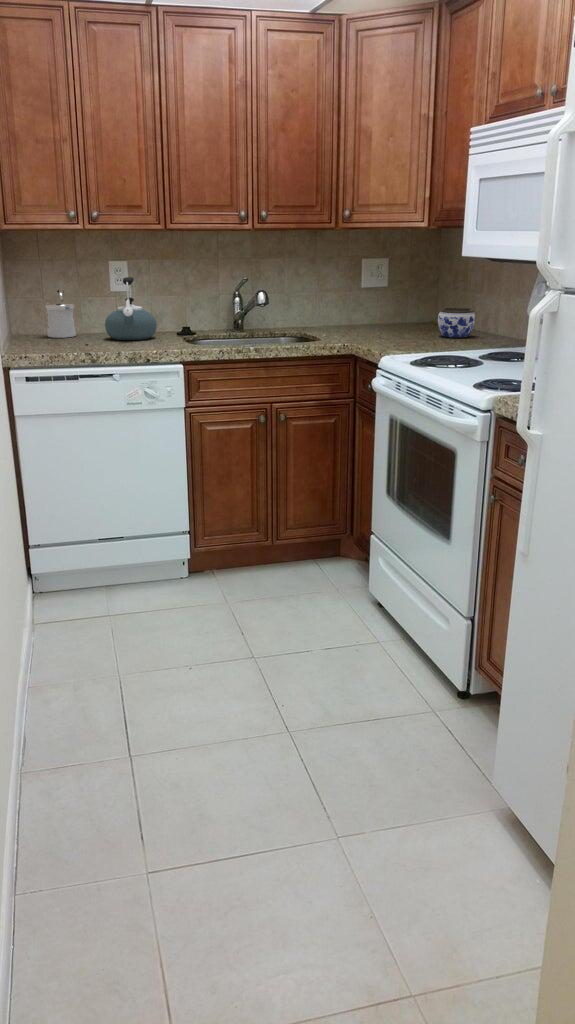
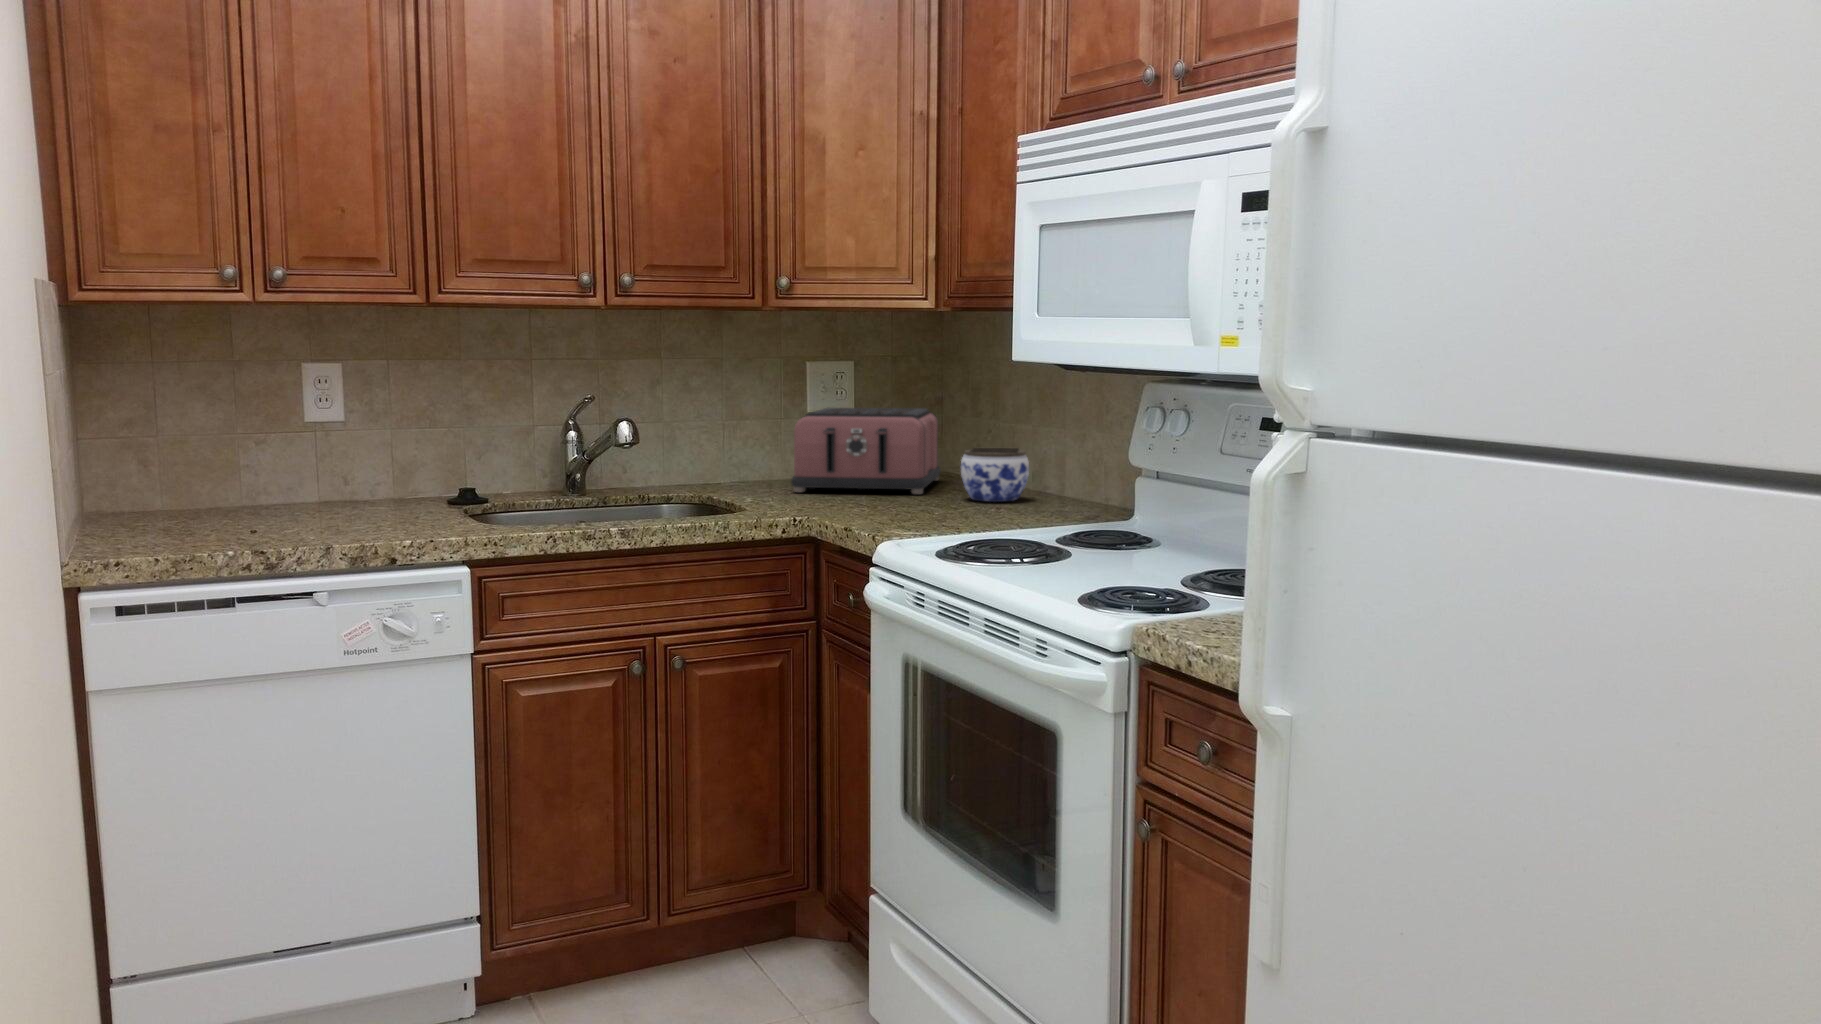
kettle: present [105,277,157,340] -> none [298,395,408,519]
toaster: none [349,286,432,333] -> present [791,408,941,494]
soap dispenser: present [45,290,76,338] -> none [164,415,232,517]

